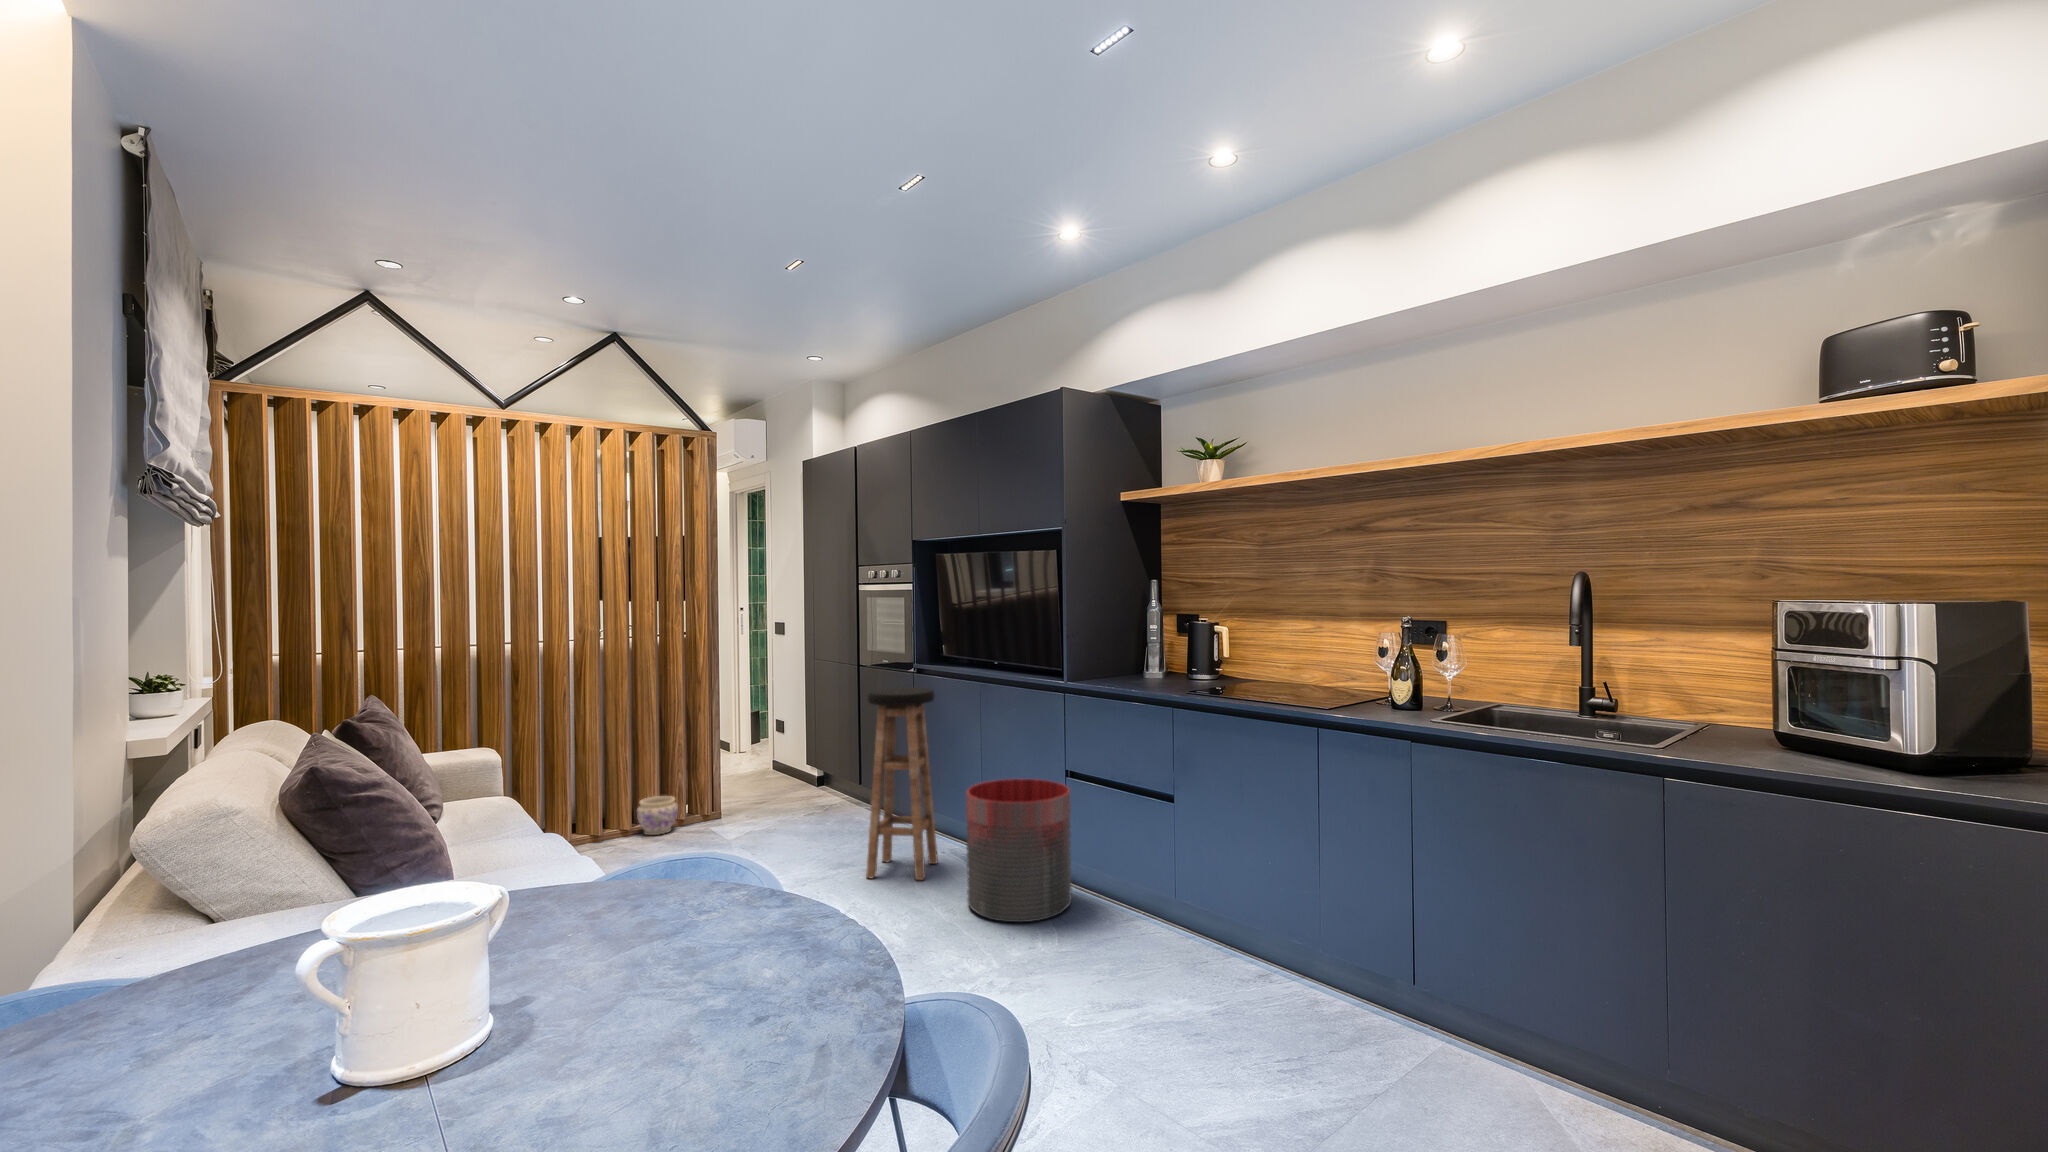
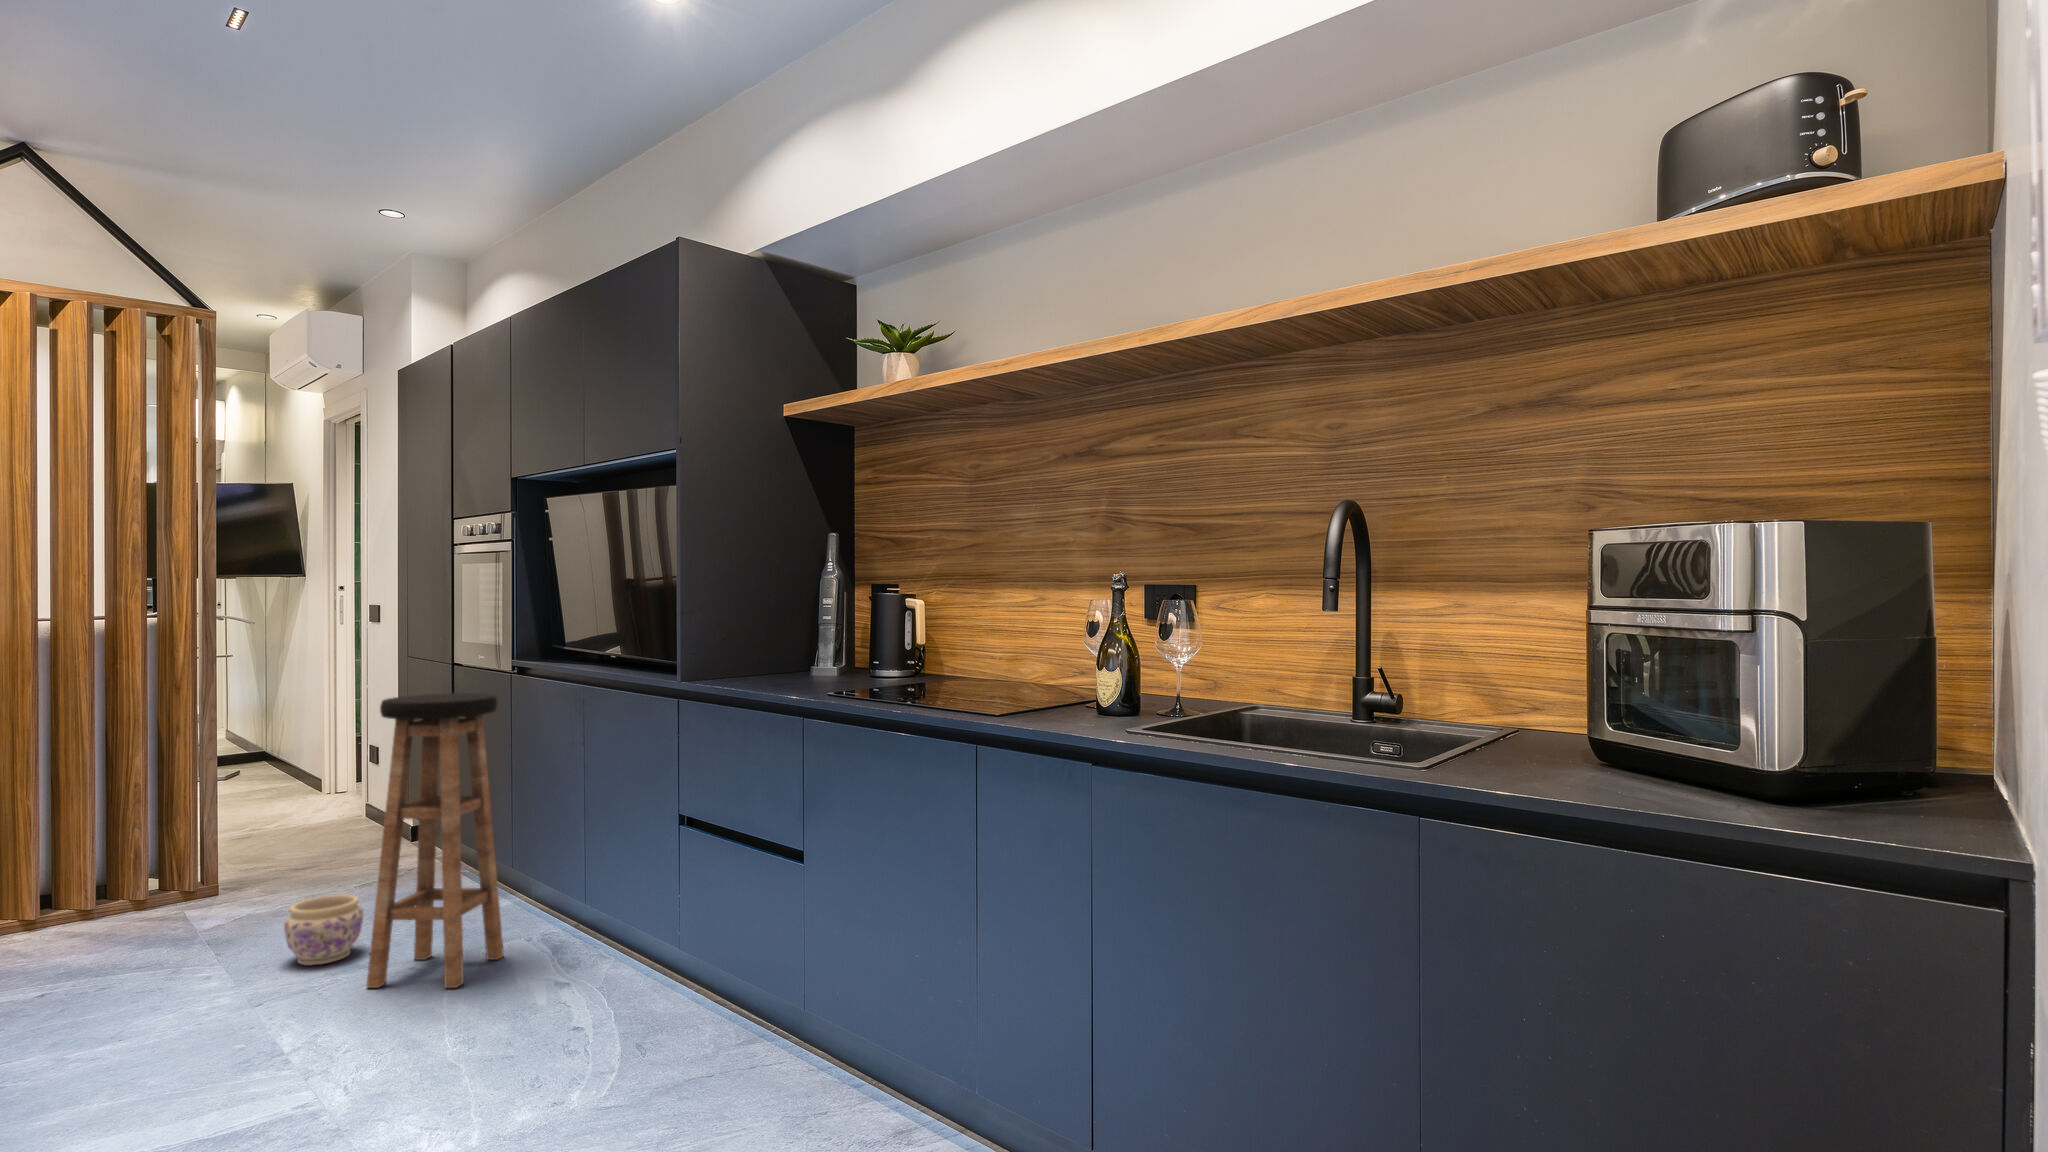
trash can: present [966,779,1072,922] -> none [495,828,671,1055]
planter: present [637,796,678,835] -> present [284,894,364,966]

